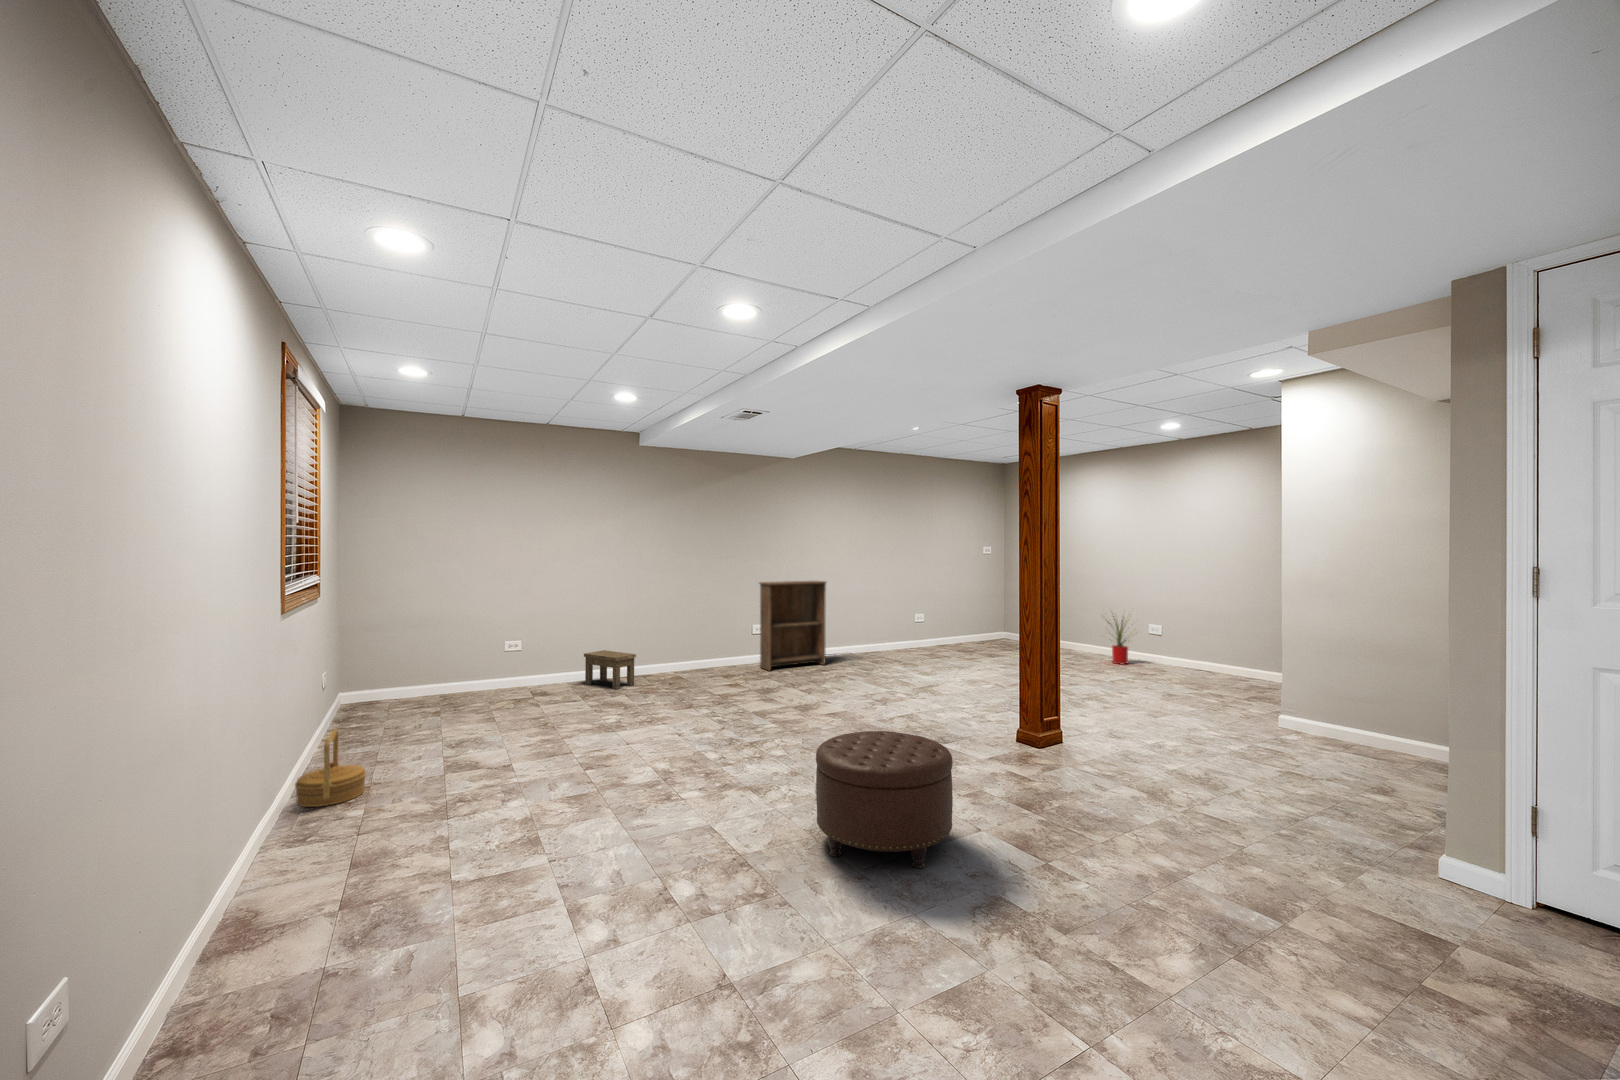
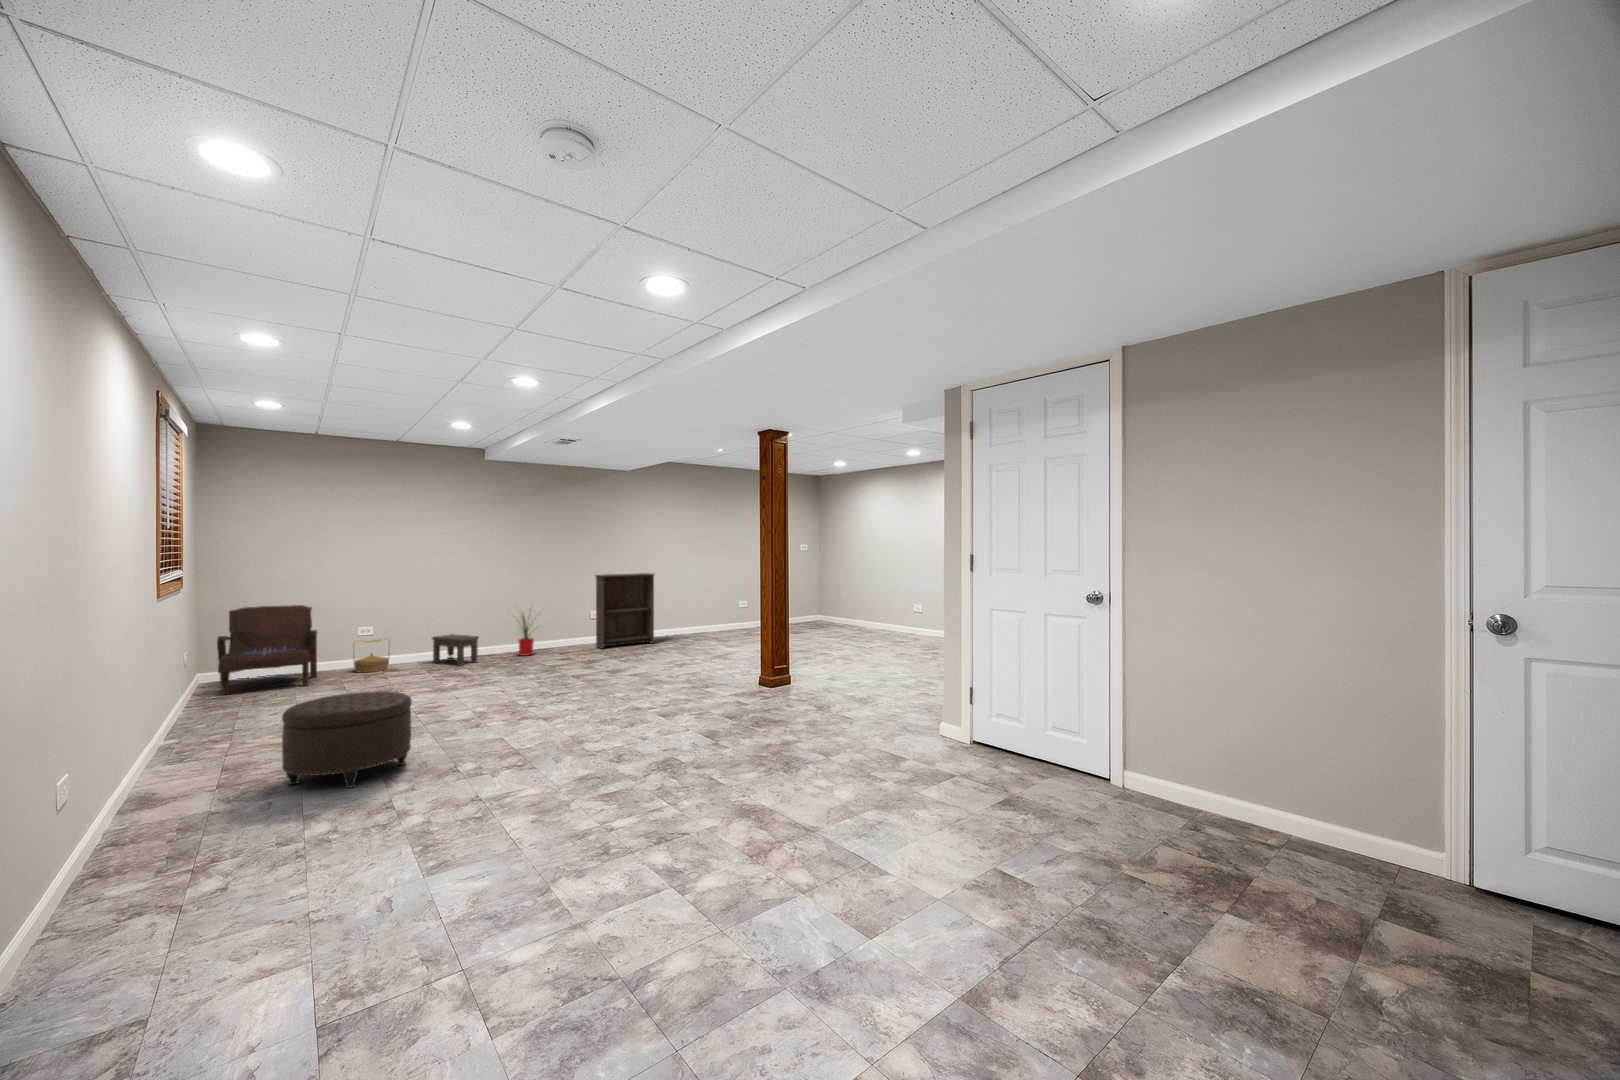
house plant: present [1107,611,1130,664] -> present [518,610,536,656]
armchair: none [358,615,464,722] -> present [217,605,317,694]
basket: present [295,729,366,807] -> present [353,639,390,673]
ottoman: present [816,731,953,868] -> present [282,691,412,788]

